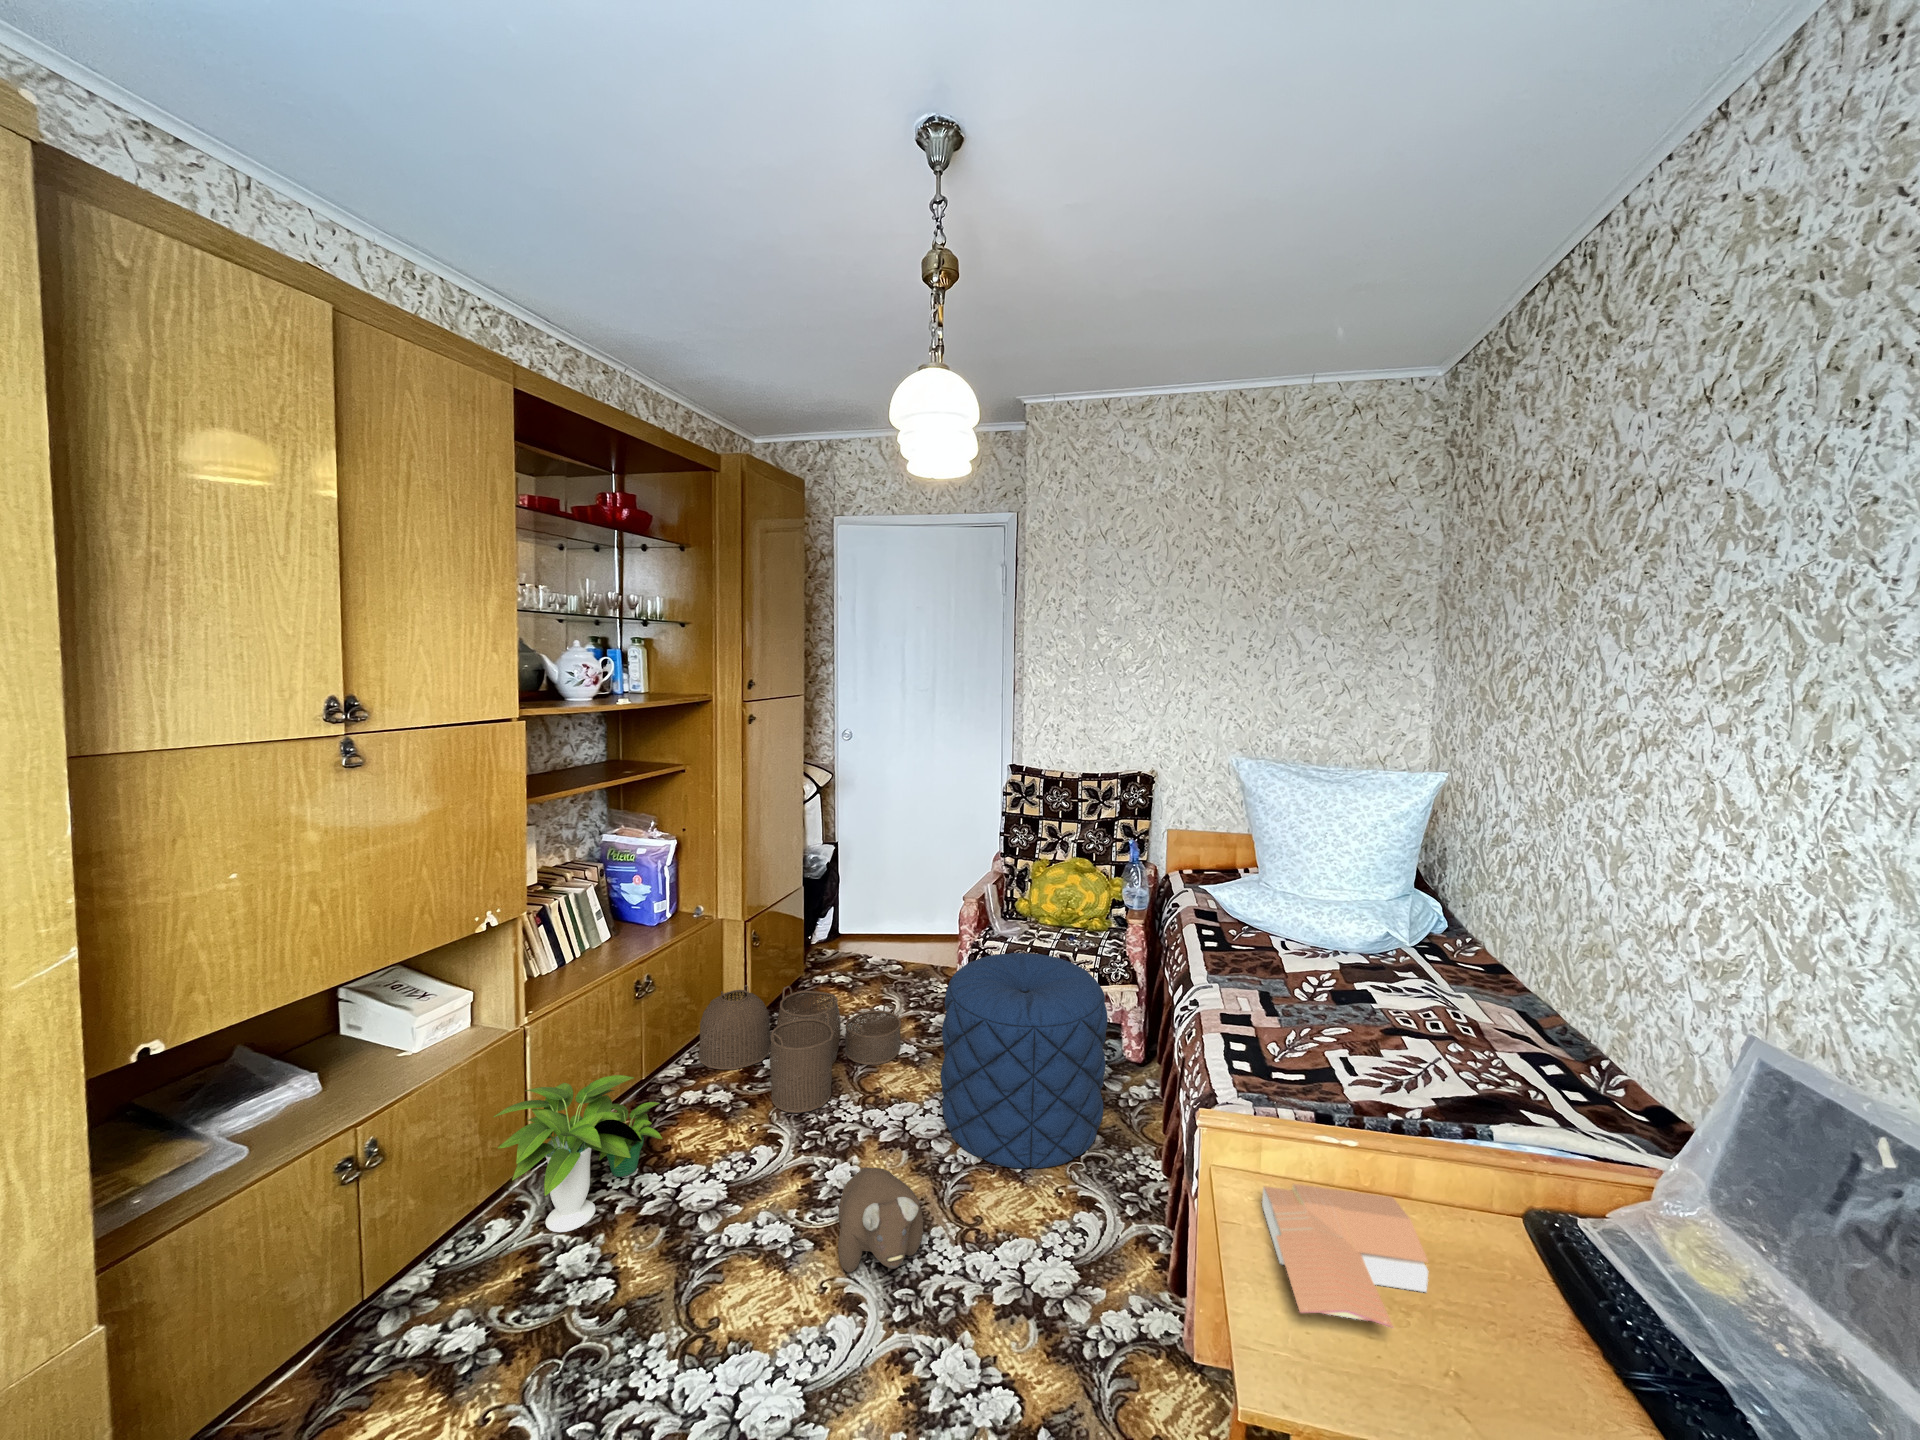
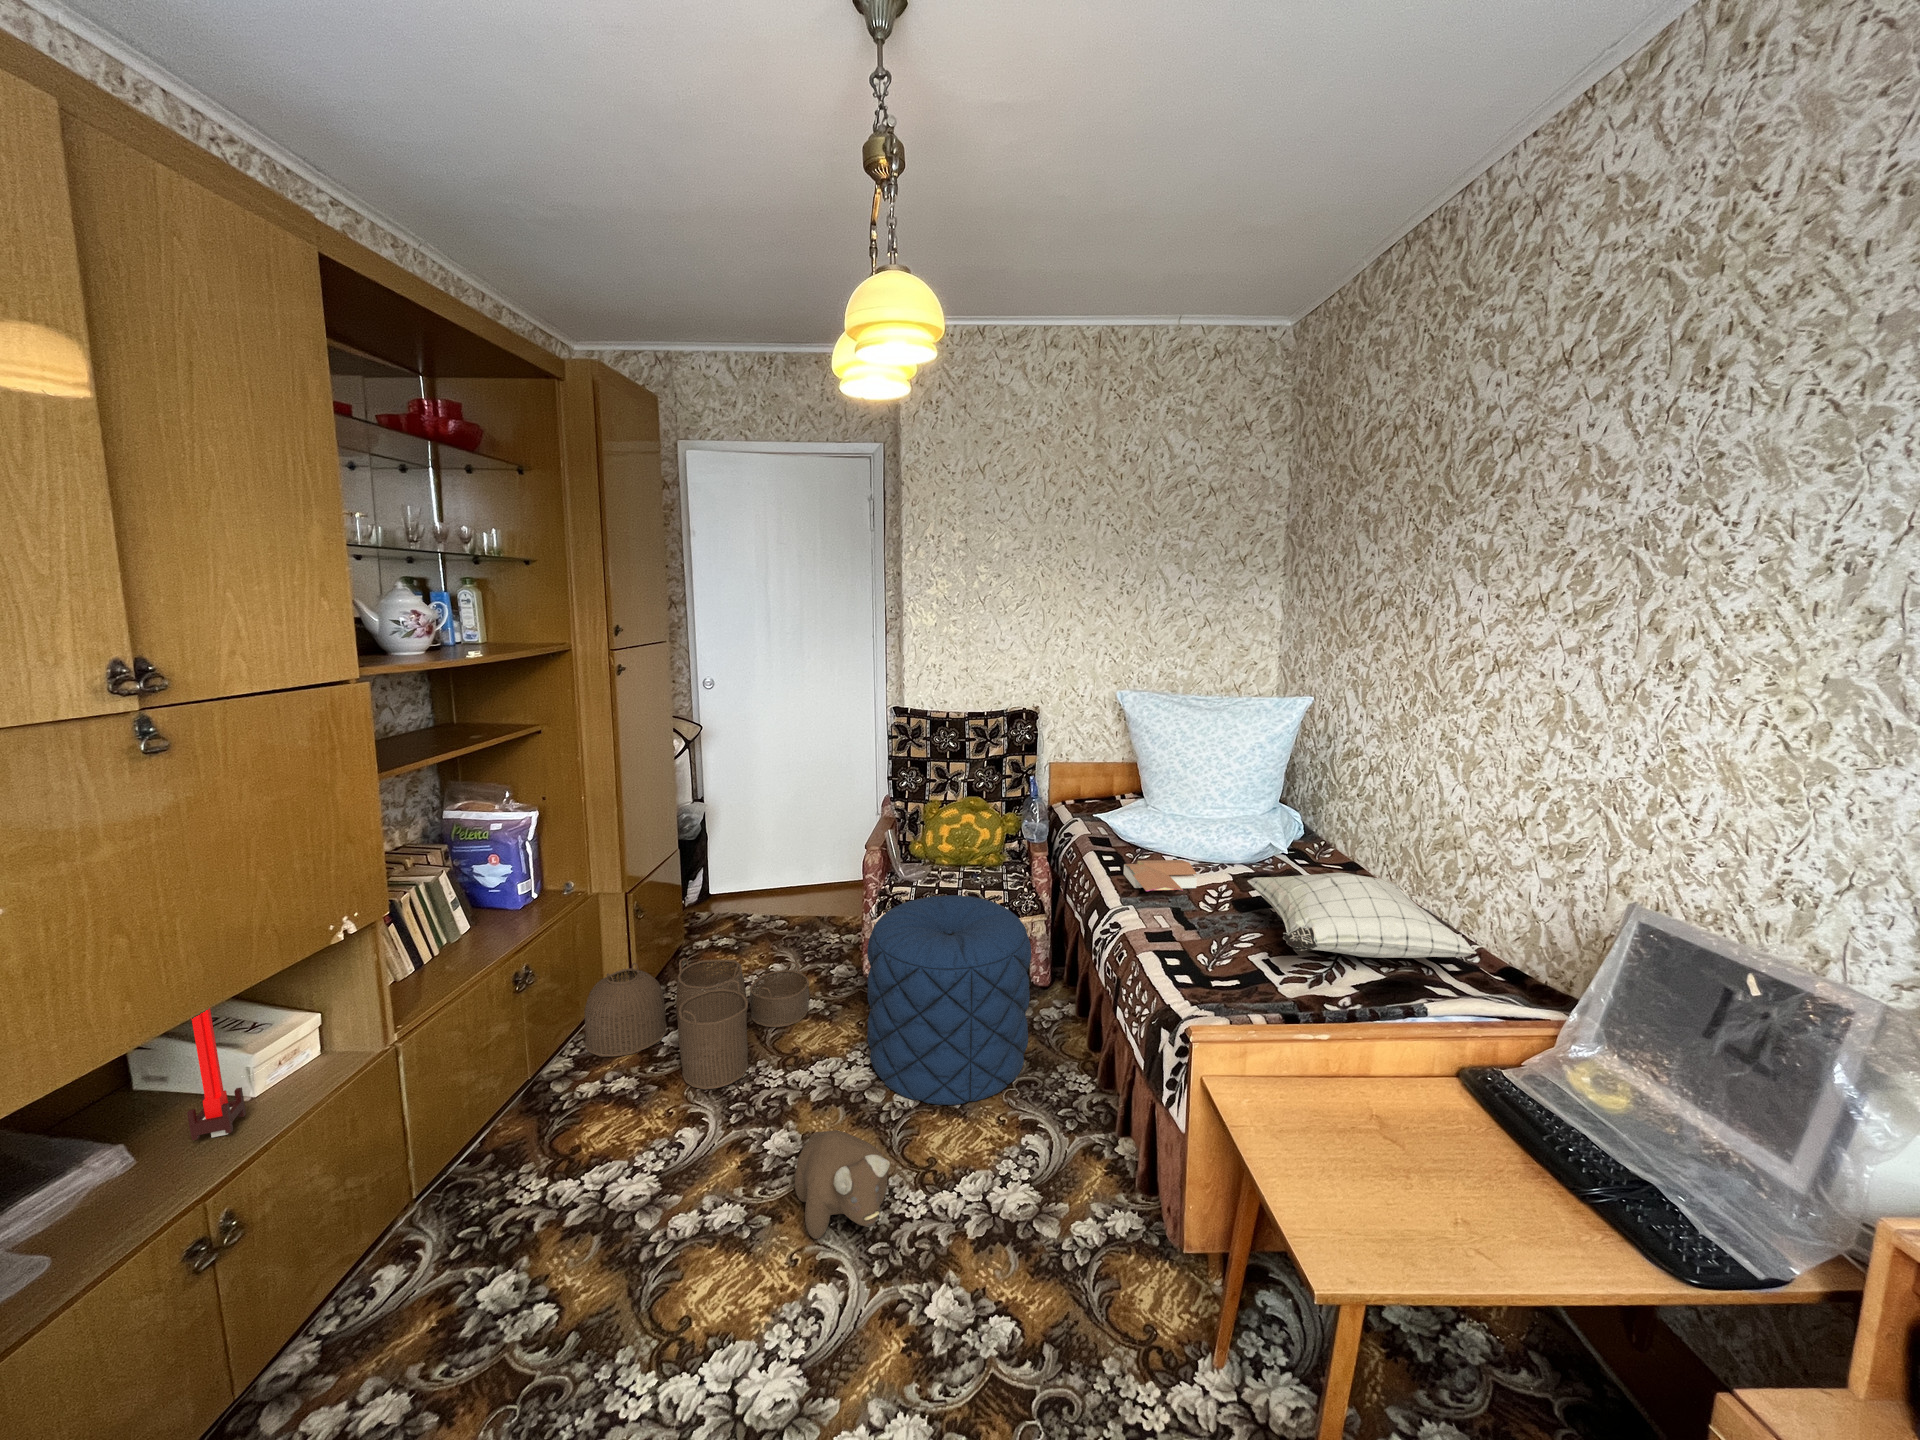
candle: none [367,959,409,1077] -> present [187,1008,246,1140]
pillow: none [1335,966,1591,1083] -> present [1248,873,1476,958]
potted plant: present [494,1075,662,1232] -> none [370,1083,575,1268]
book: present [1262,1184,1428,1327] -> present [1124,860,1197,891]

